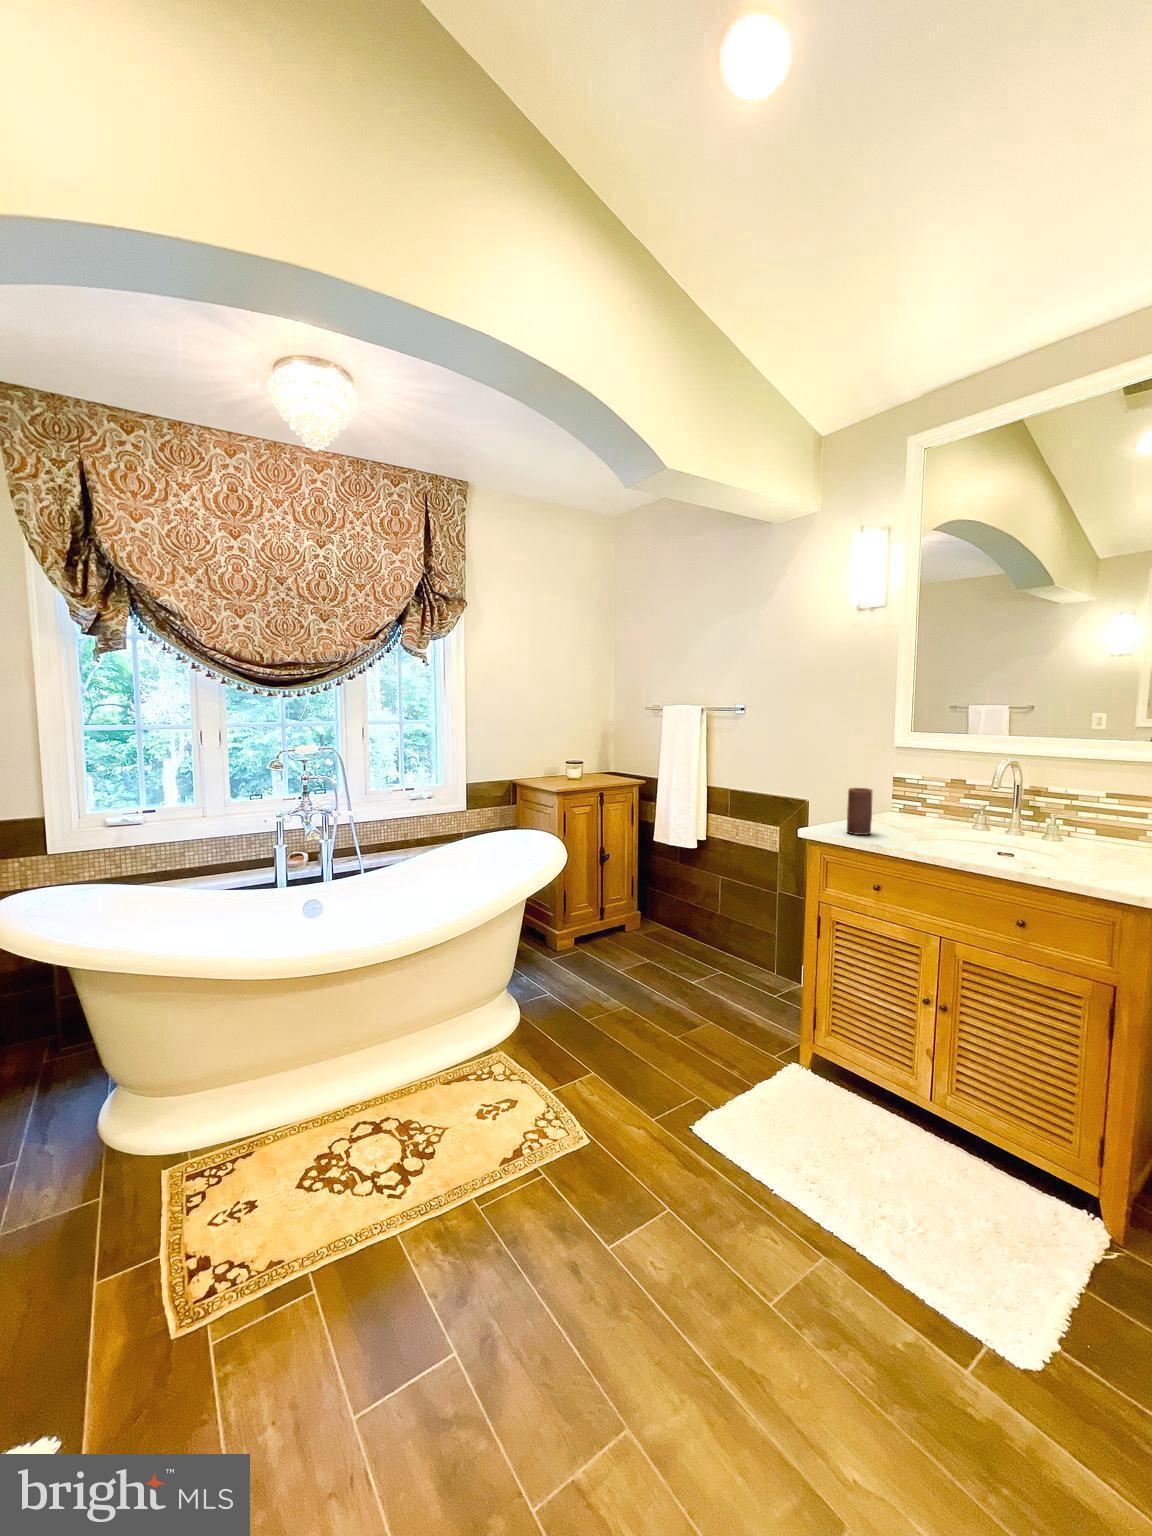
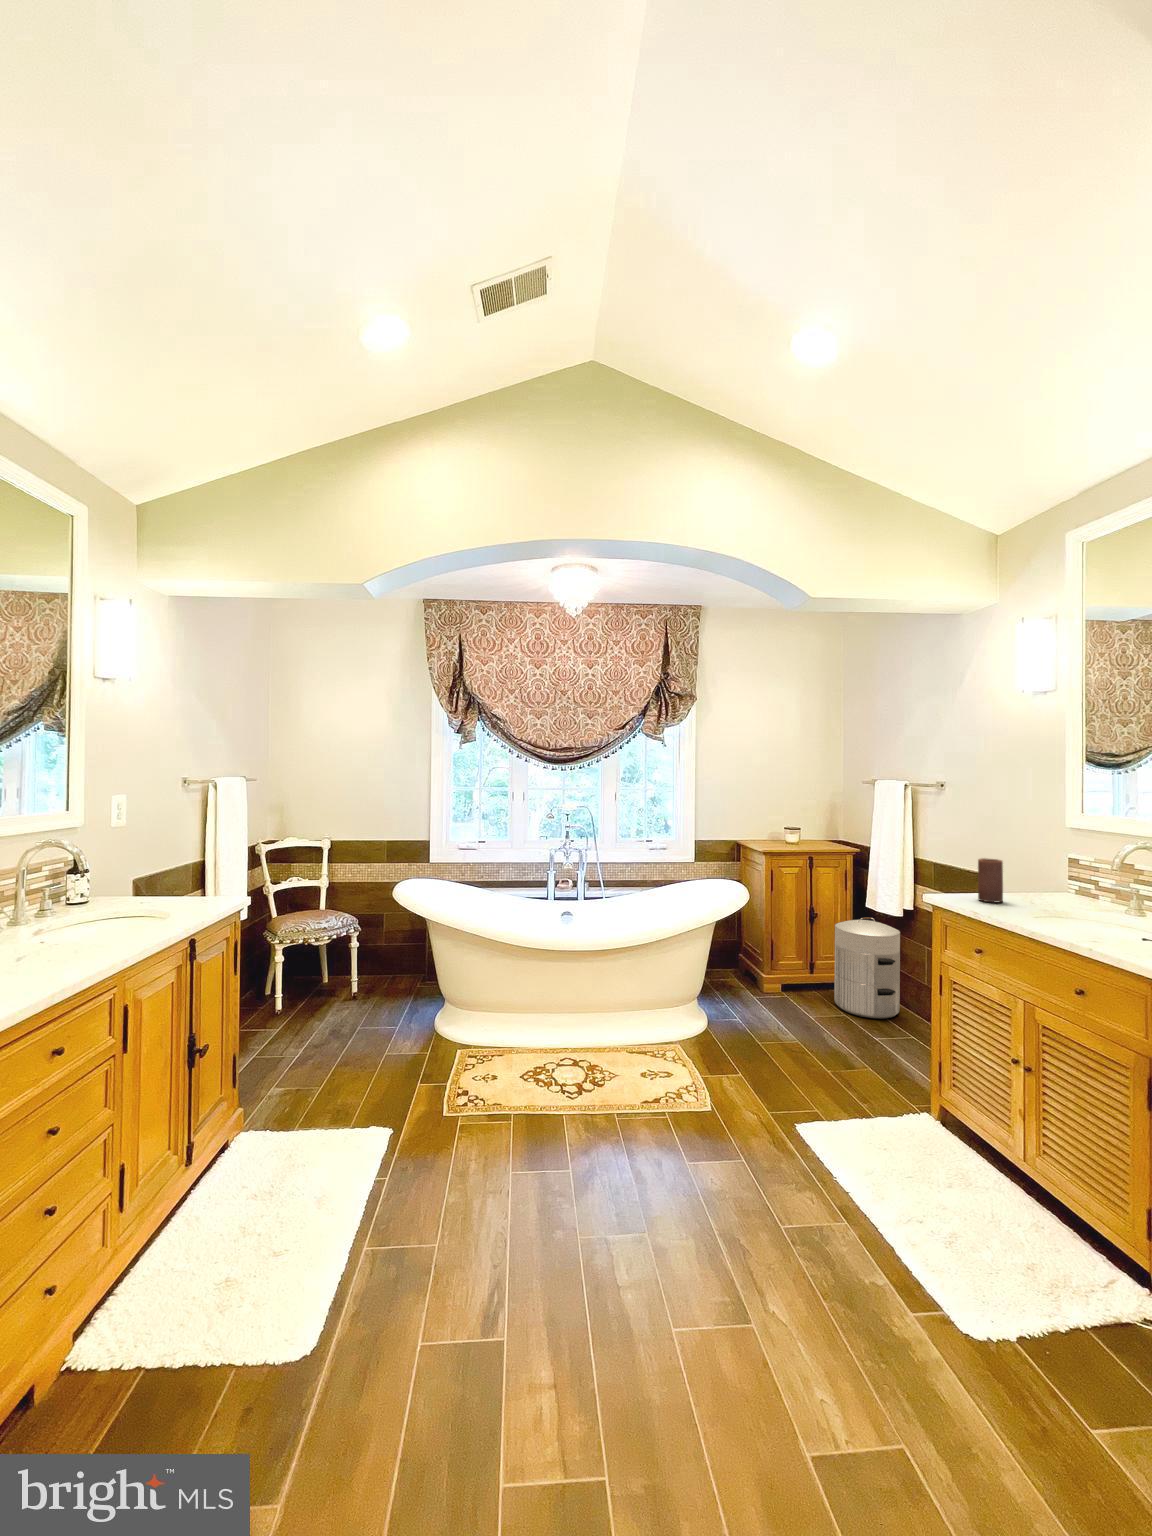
waste bin: none [637,855,703,962] -> present [834,917,900,1018]

